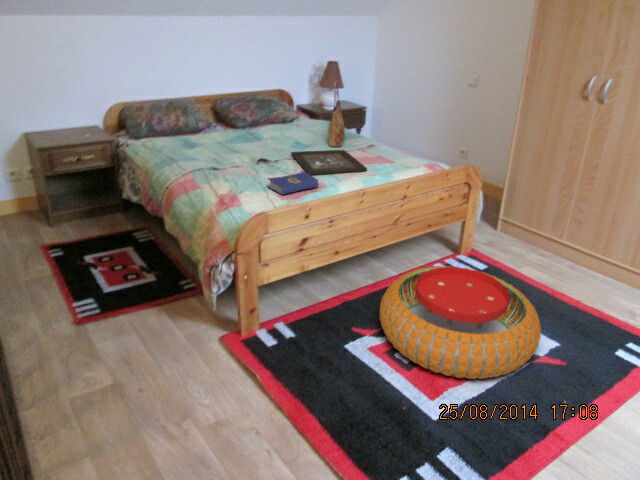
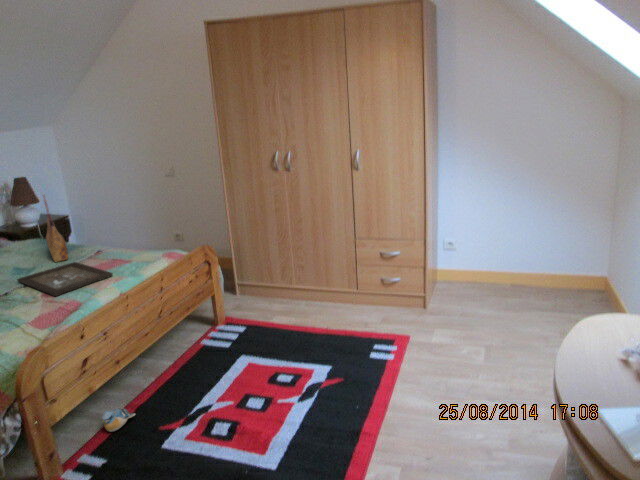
hardcover book: present [267,172,318,195] -> none [14,294,75,324]
pouf: present [380,266,541,379] -> none [178,332,320,432]
plush toy: none [306,292,338,313] -> present [102,408,135,432]

